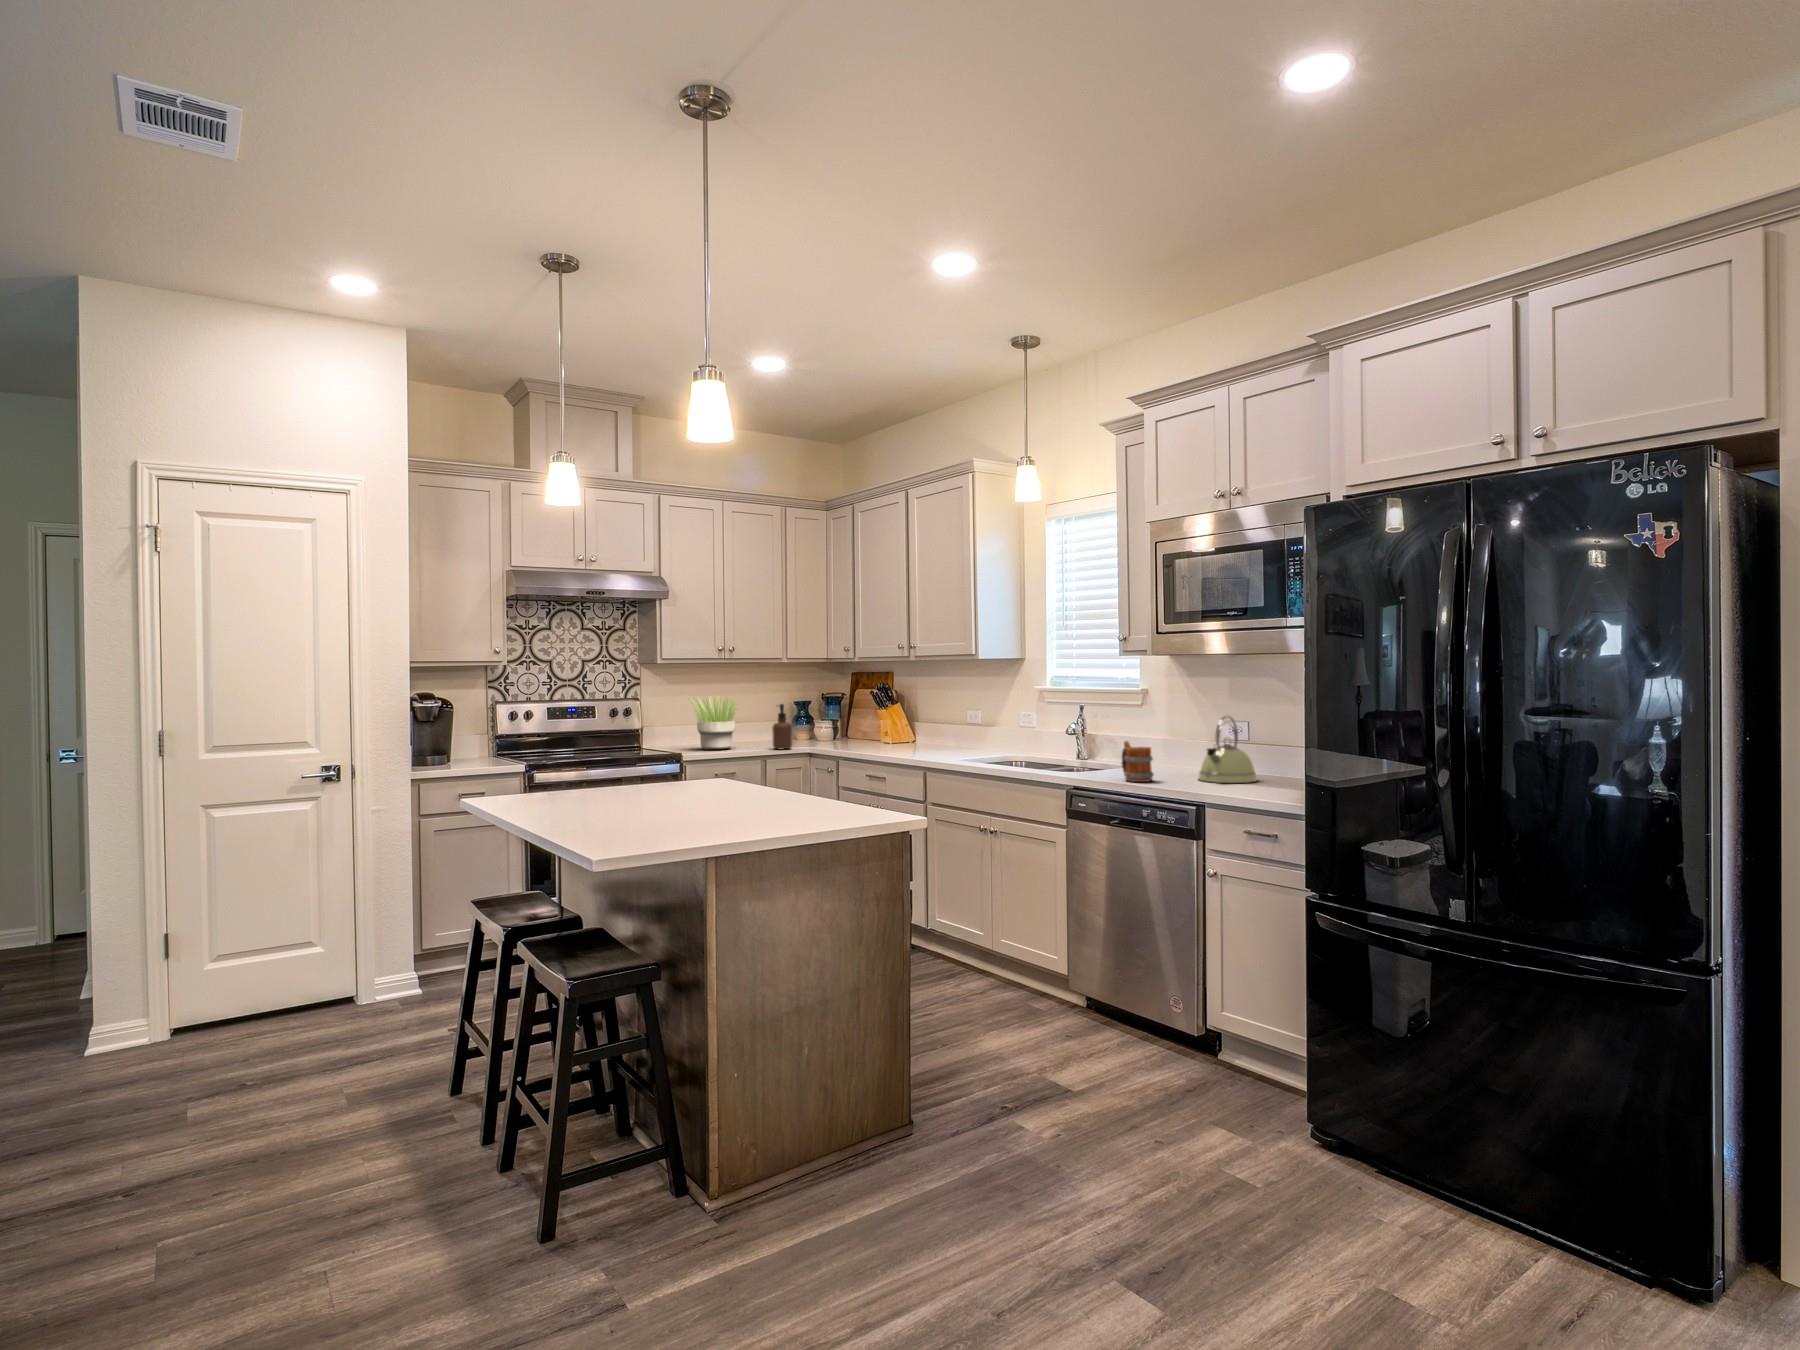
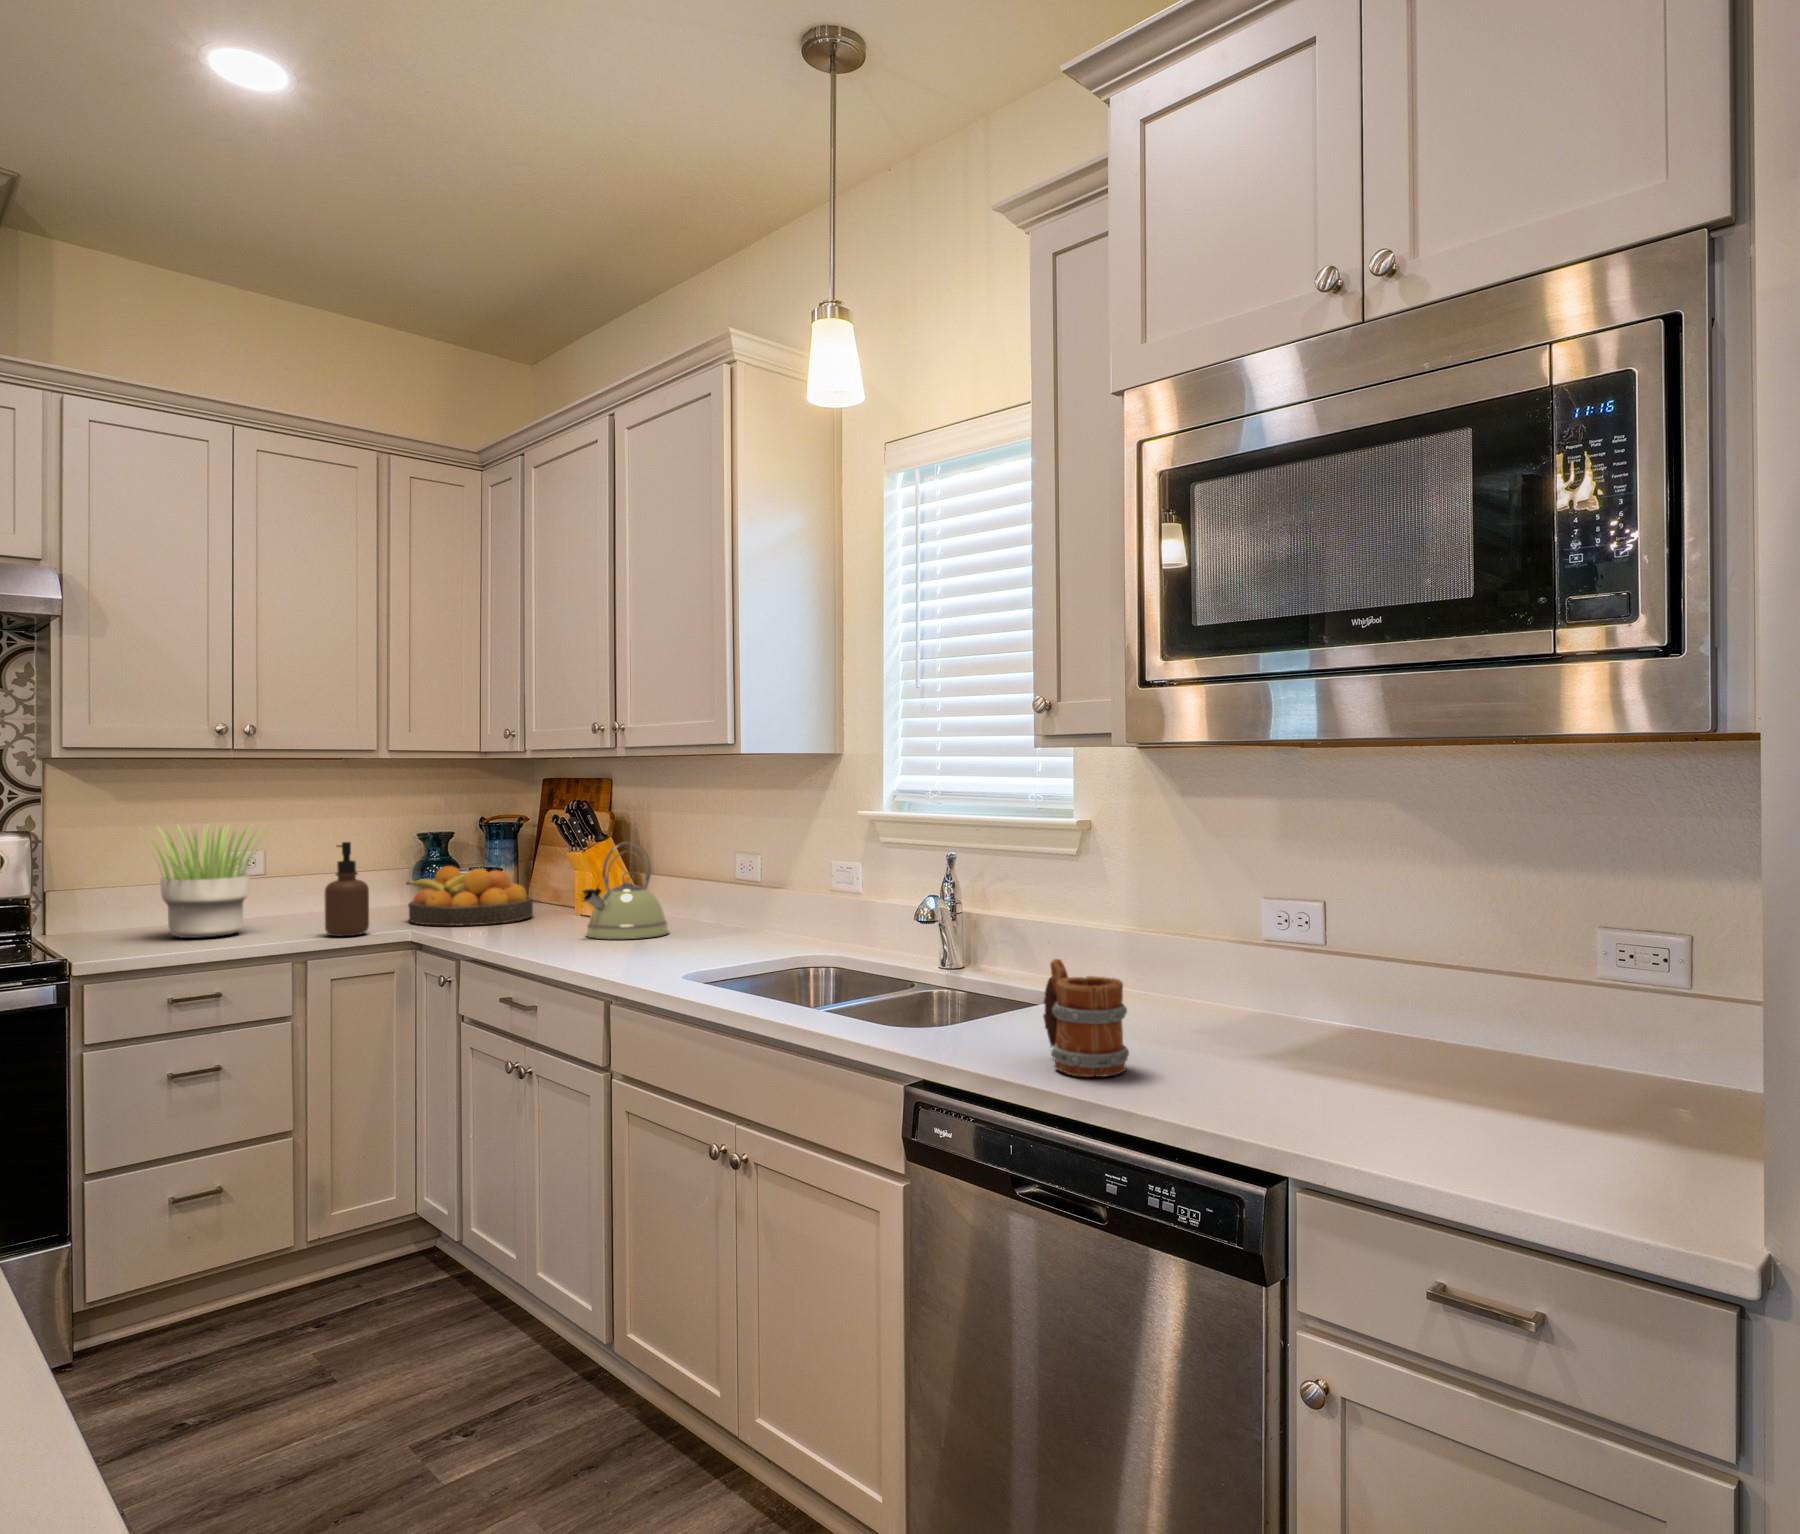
kettle: present [1199,716,1257,783] -> present [583,842,669,939]
fruit bowl: none [800,717,862,746] -> present [407,866,533,926]

